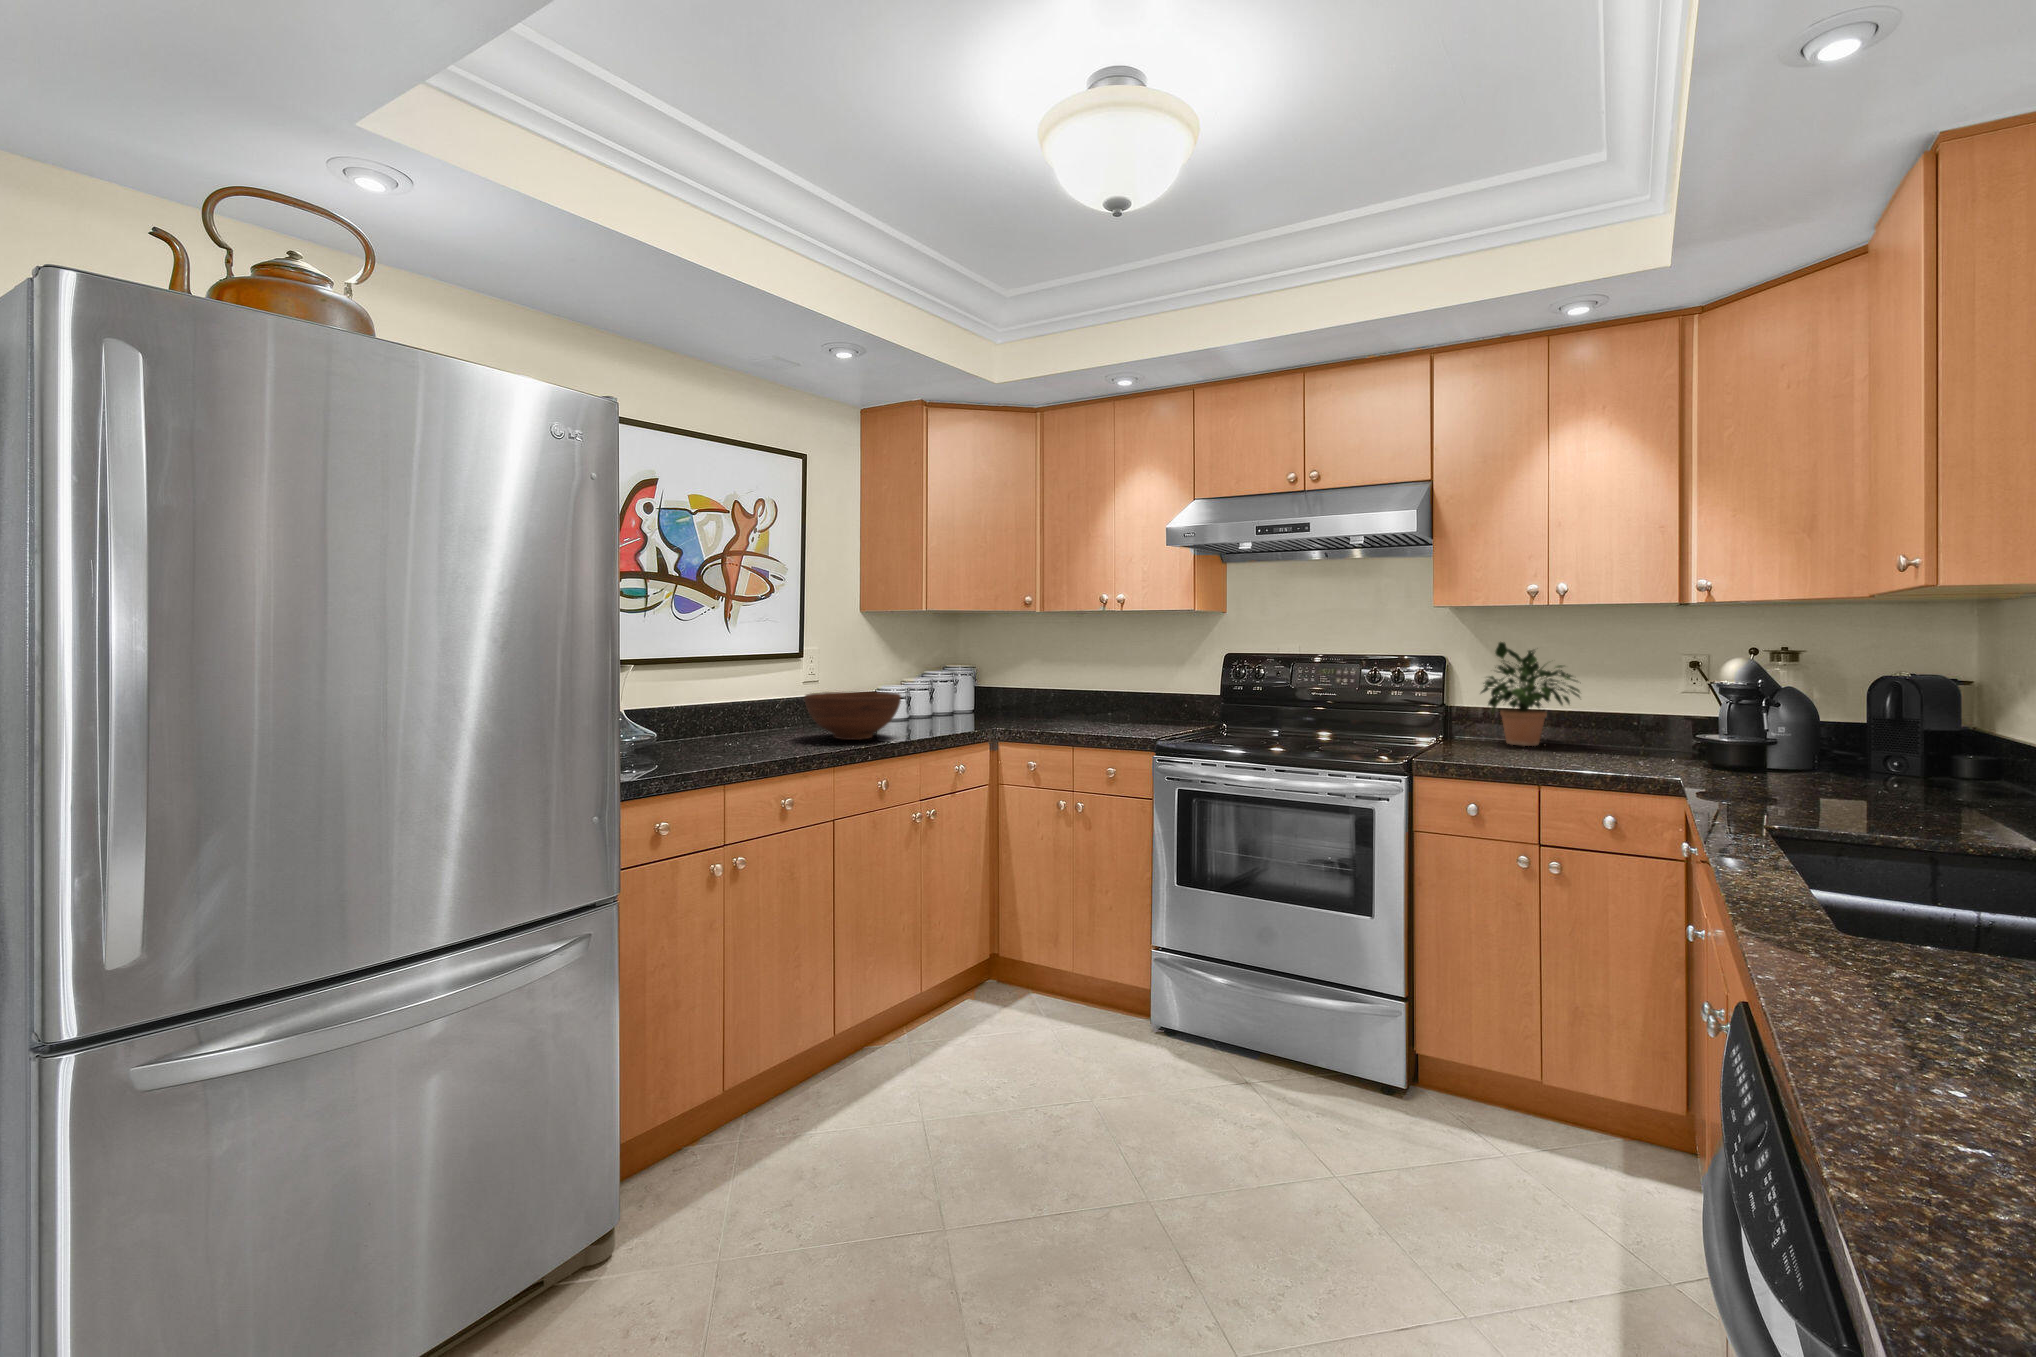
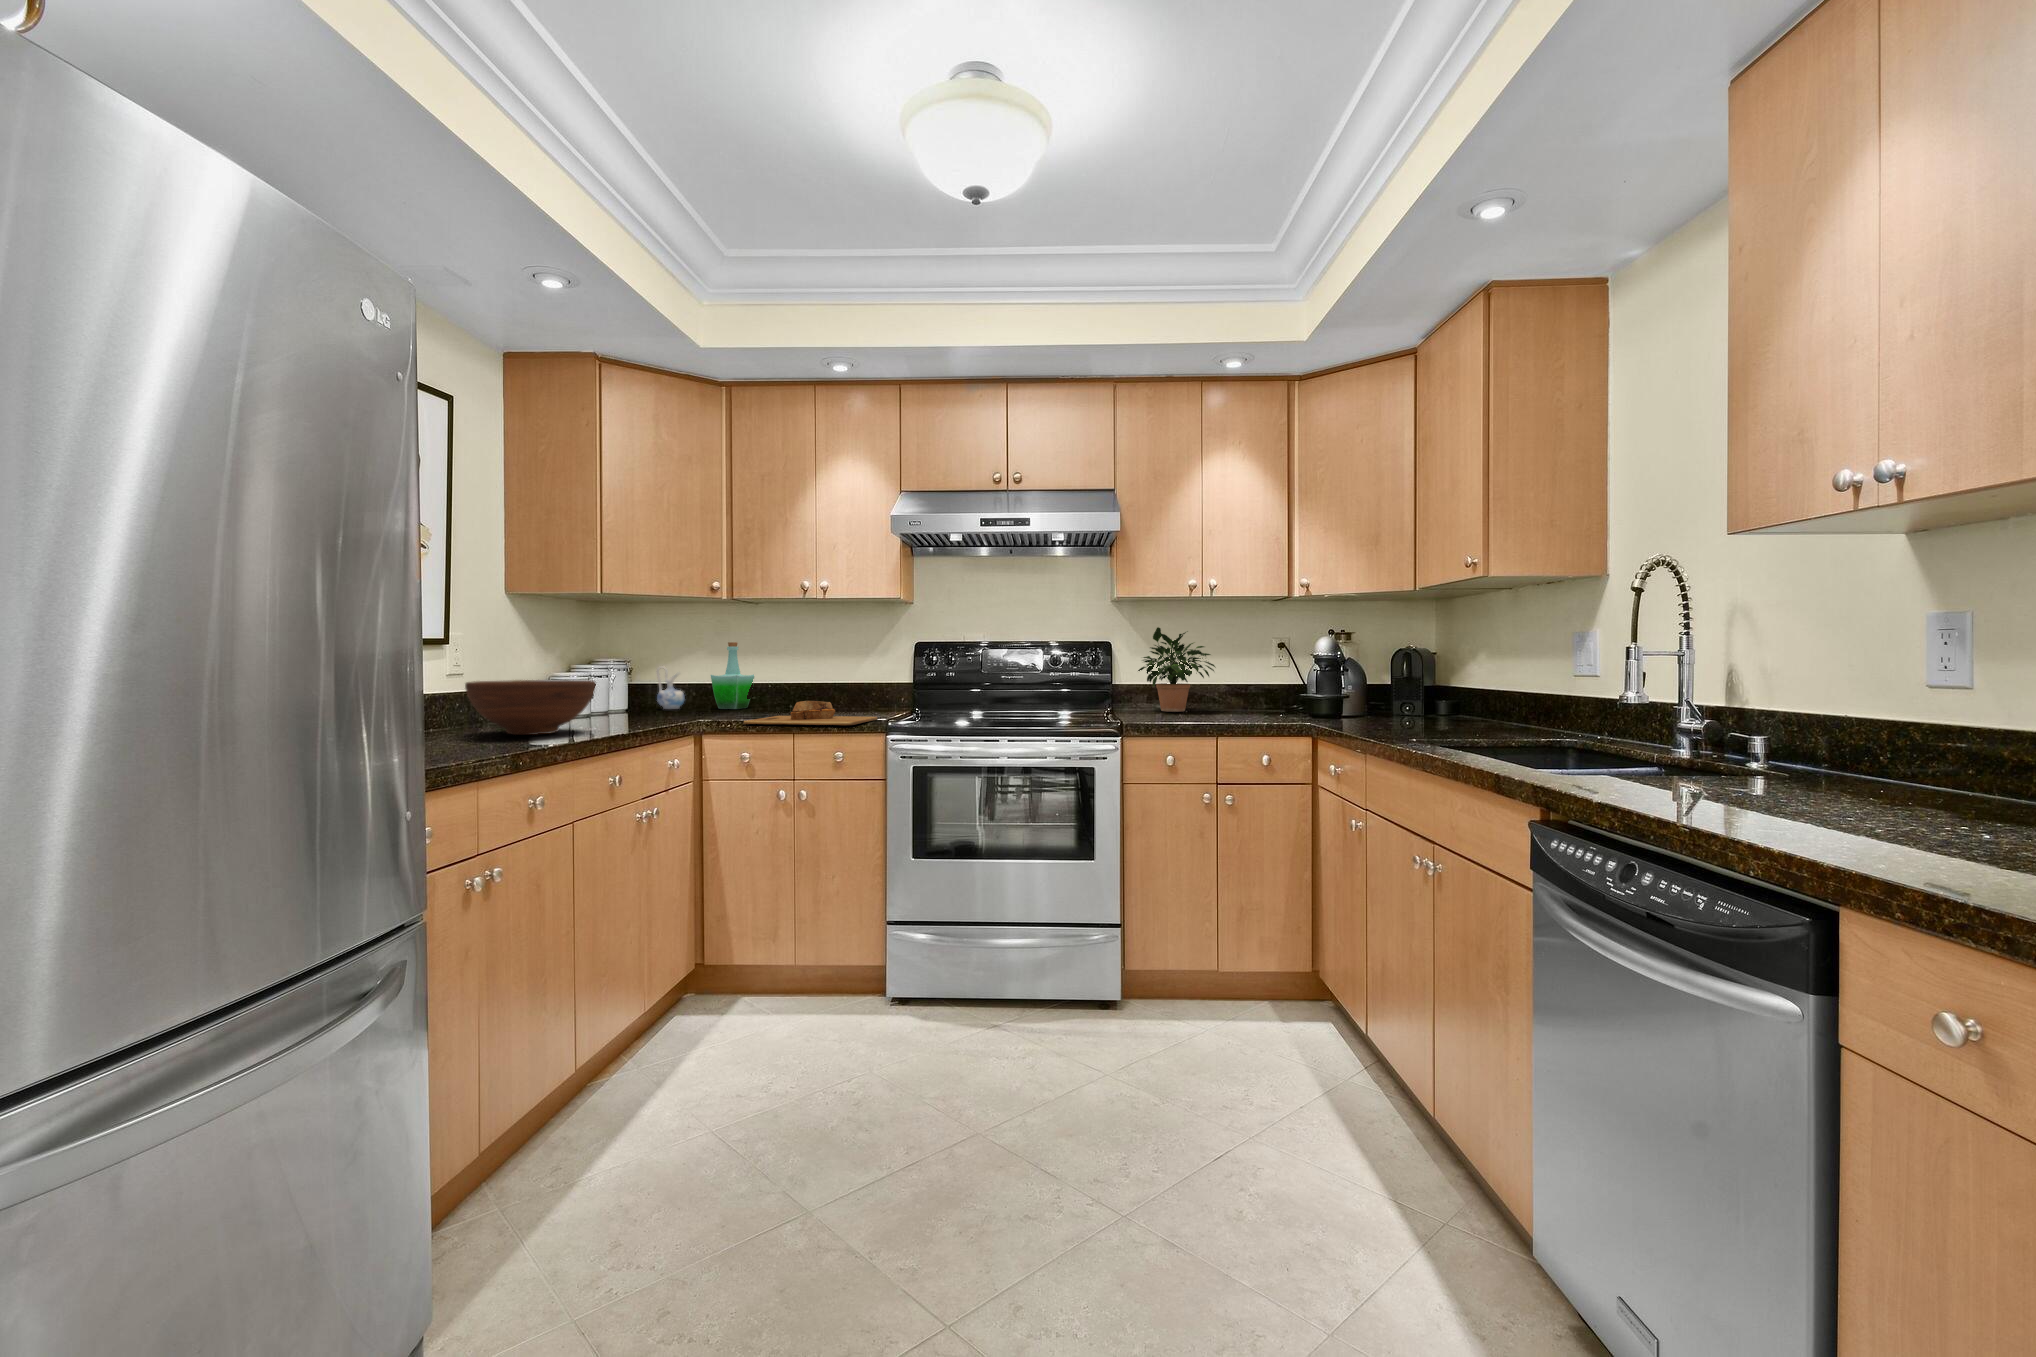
bottle: none [1024,653,1065,718] -> present [711,642,754,709]
ceramic pitcher: none [980,675,1004,715] -> present [657,666,685,709]
cutting board: none [1025,717,1156,745] -> present [744,701,877,725]

